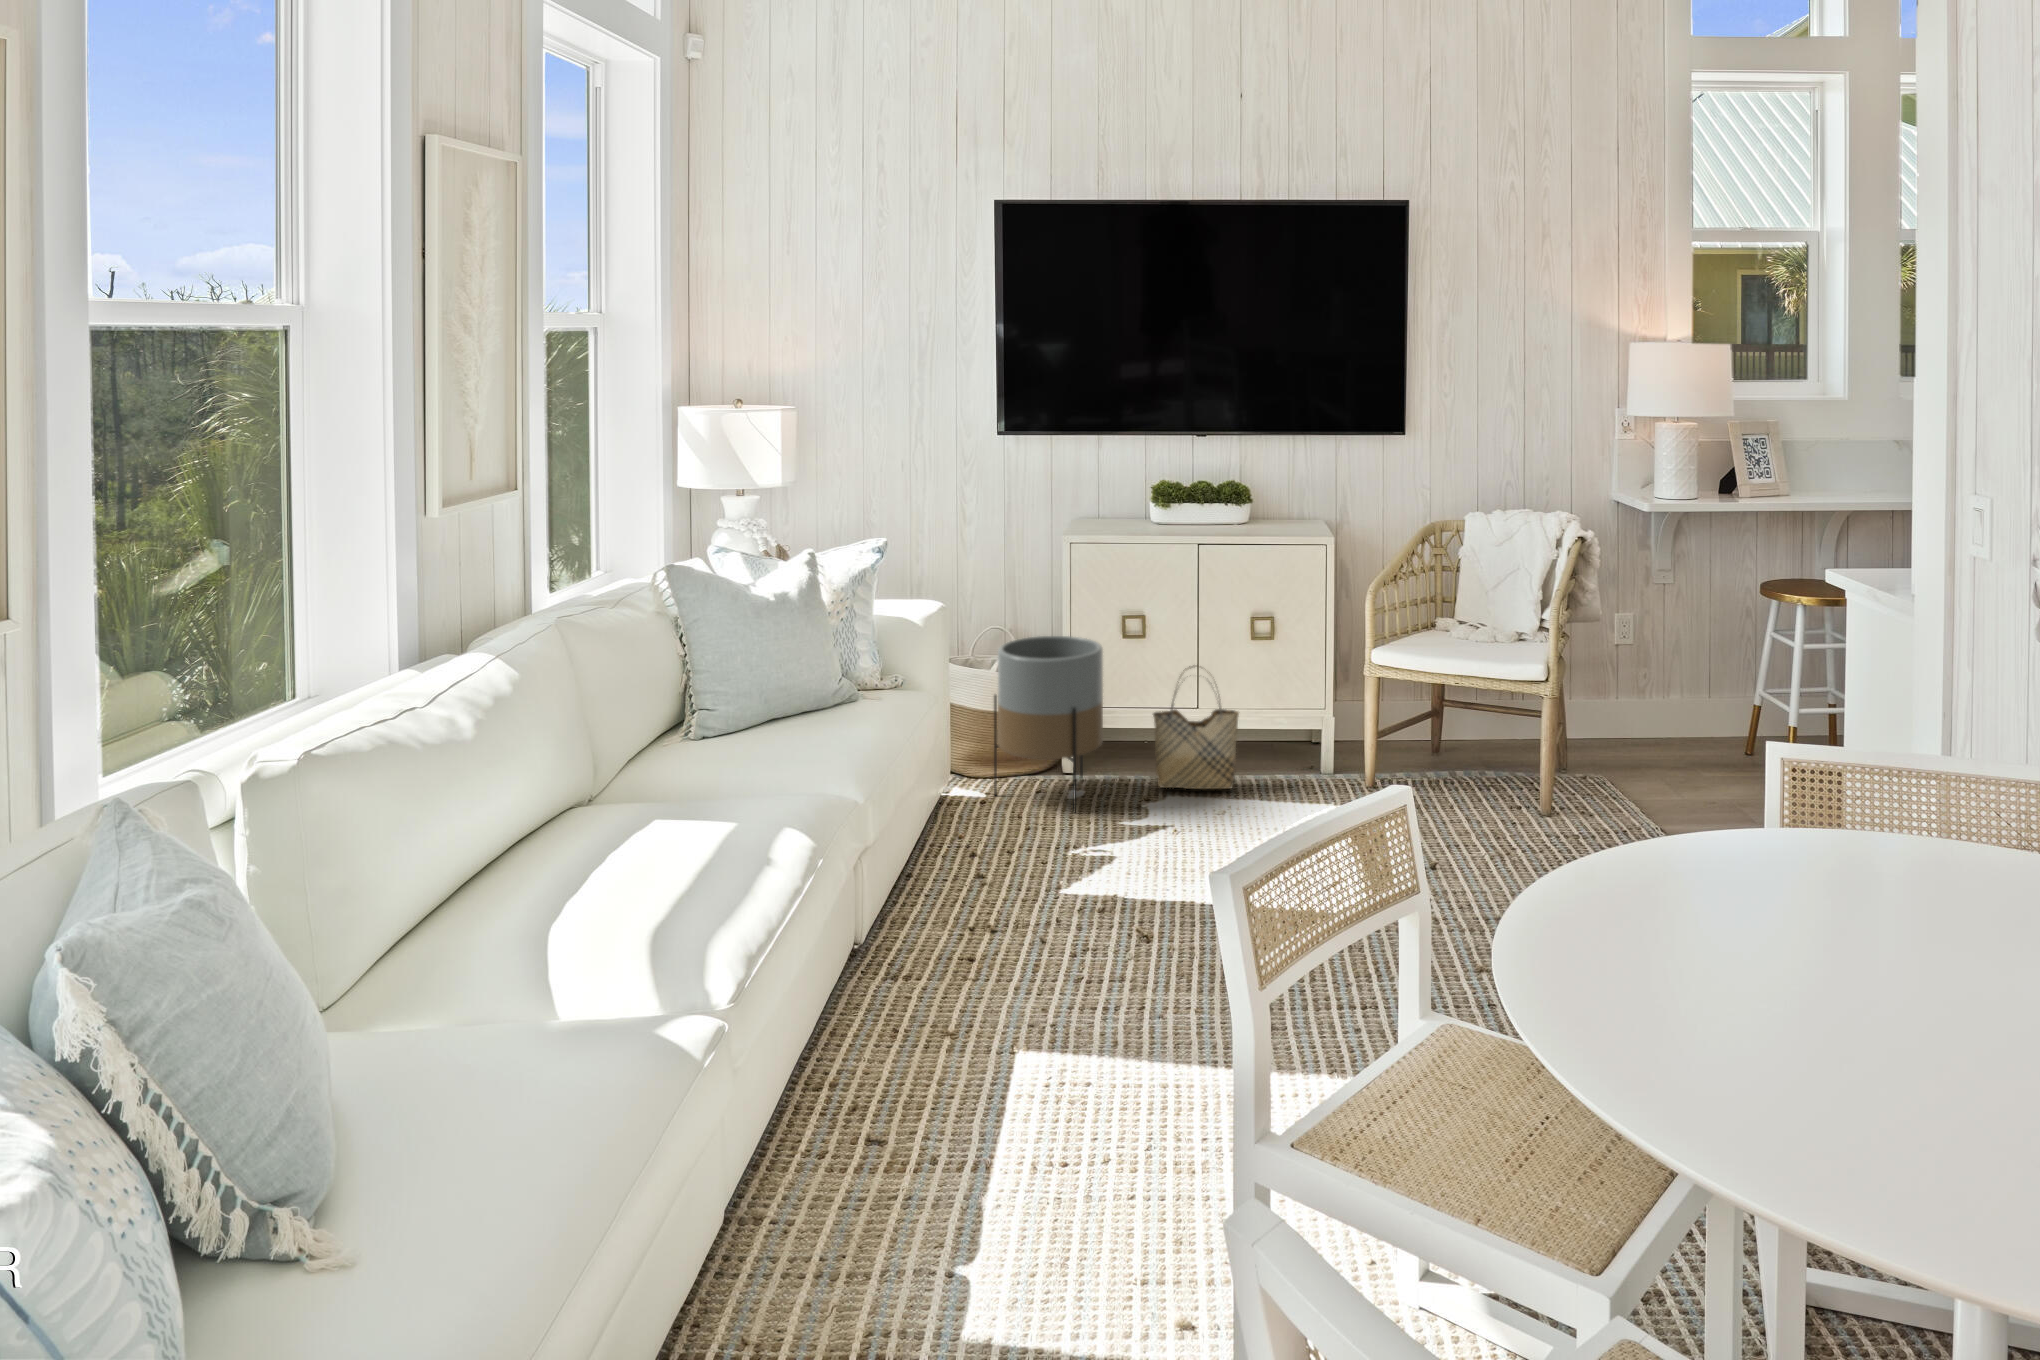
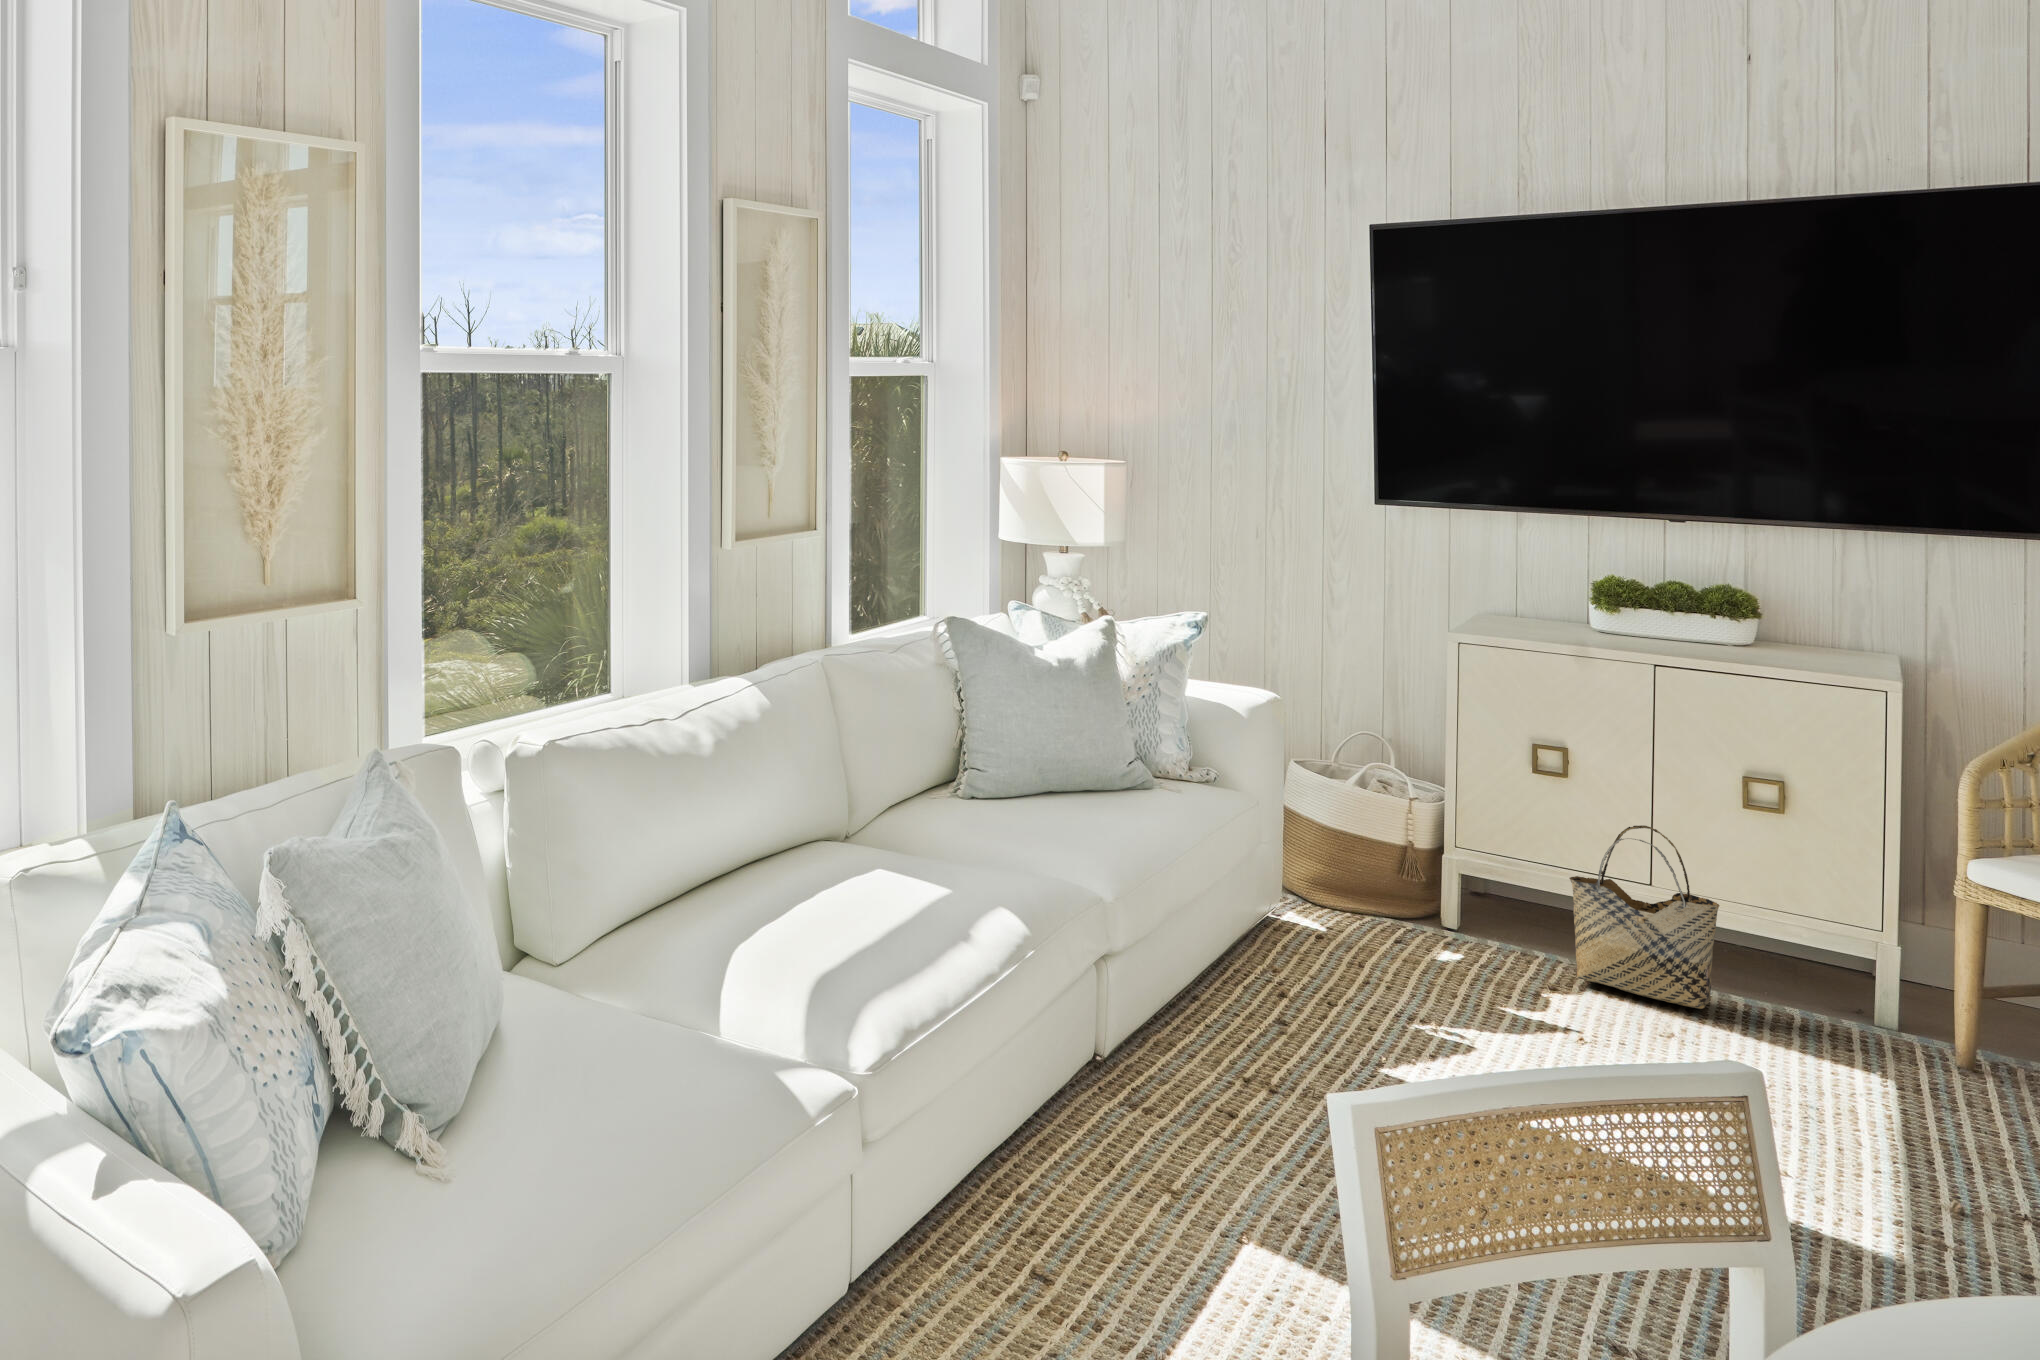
planter: present [994,636,1103,812] -> none [1332,747,1489,979]

